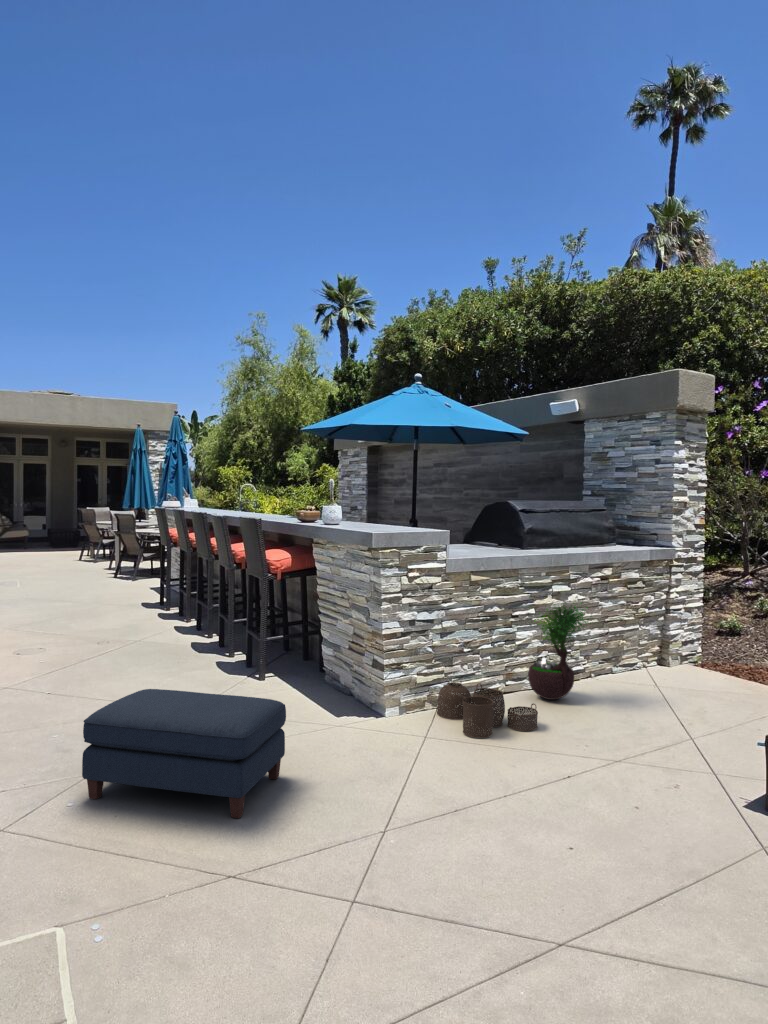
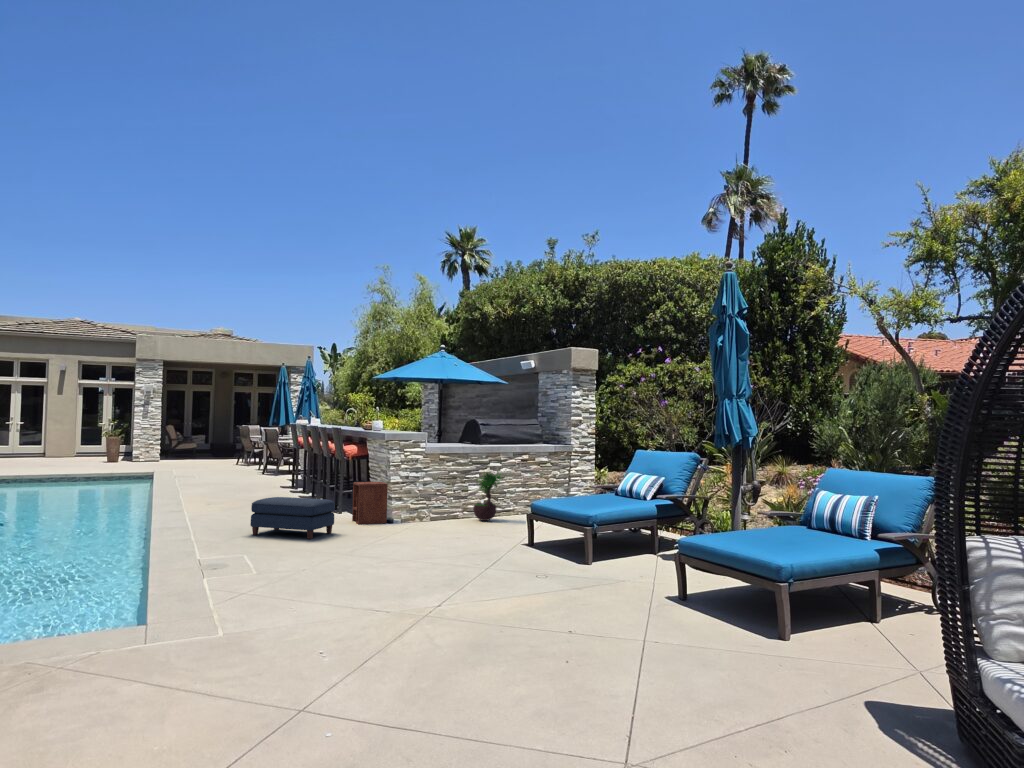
side table: none [300,629,374,726] -> present [352,482,388,524]
woven basket: present [437,681,538,738] -> none [419,507,464,528]

